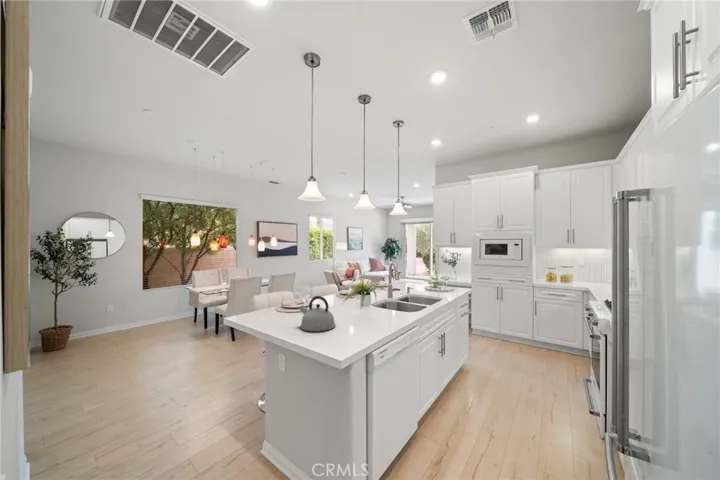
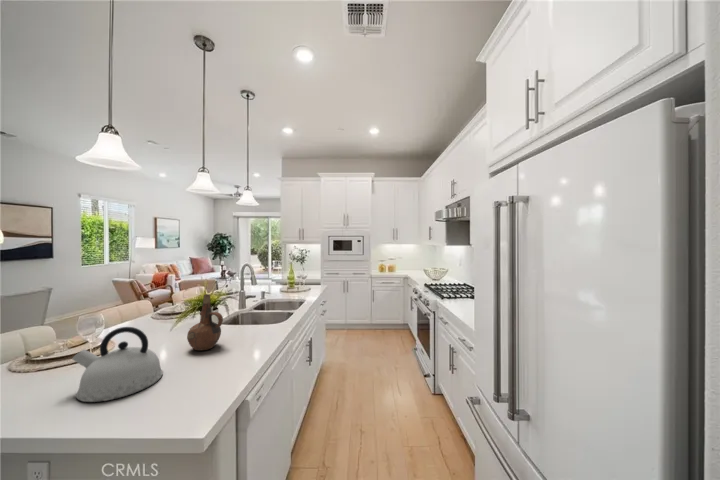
ceramic pitcher: none [350,283,369,319] -> present [187,294,223,351]

